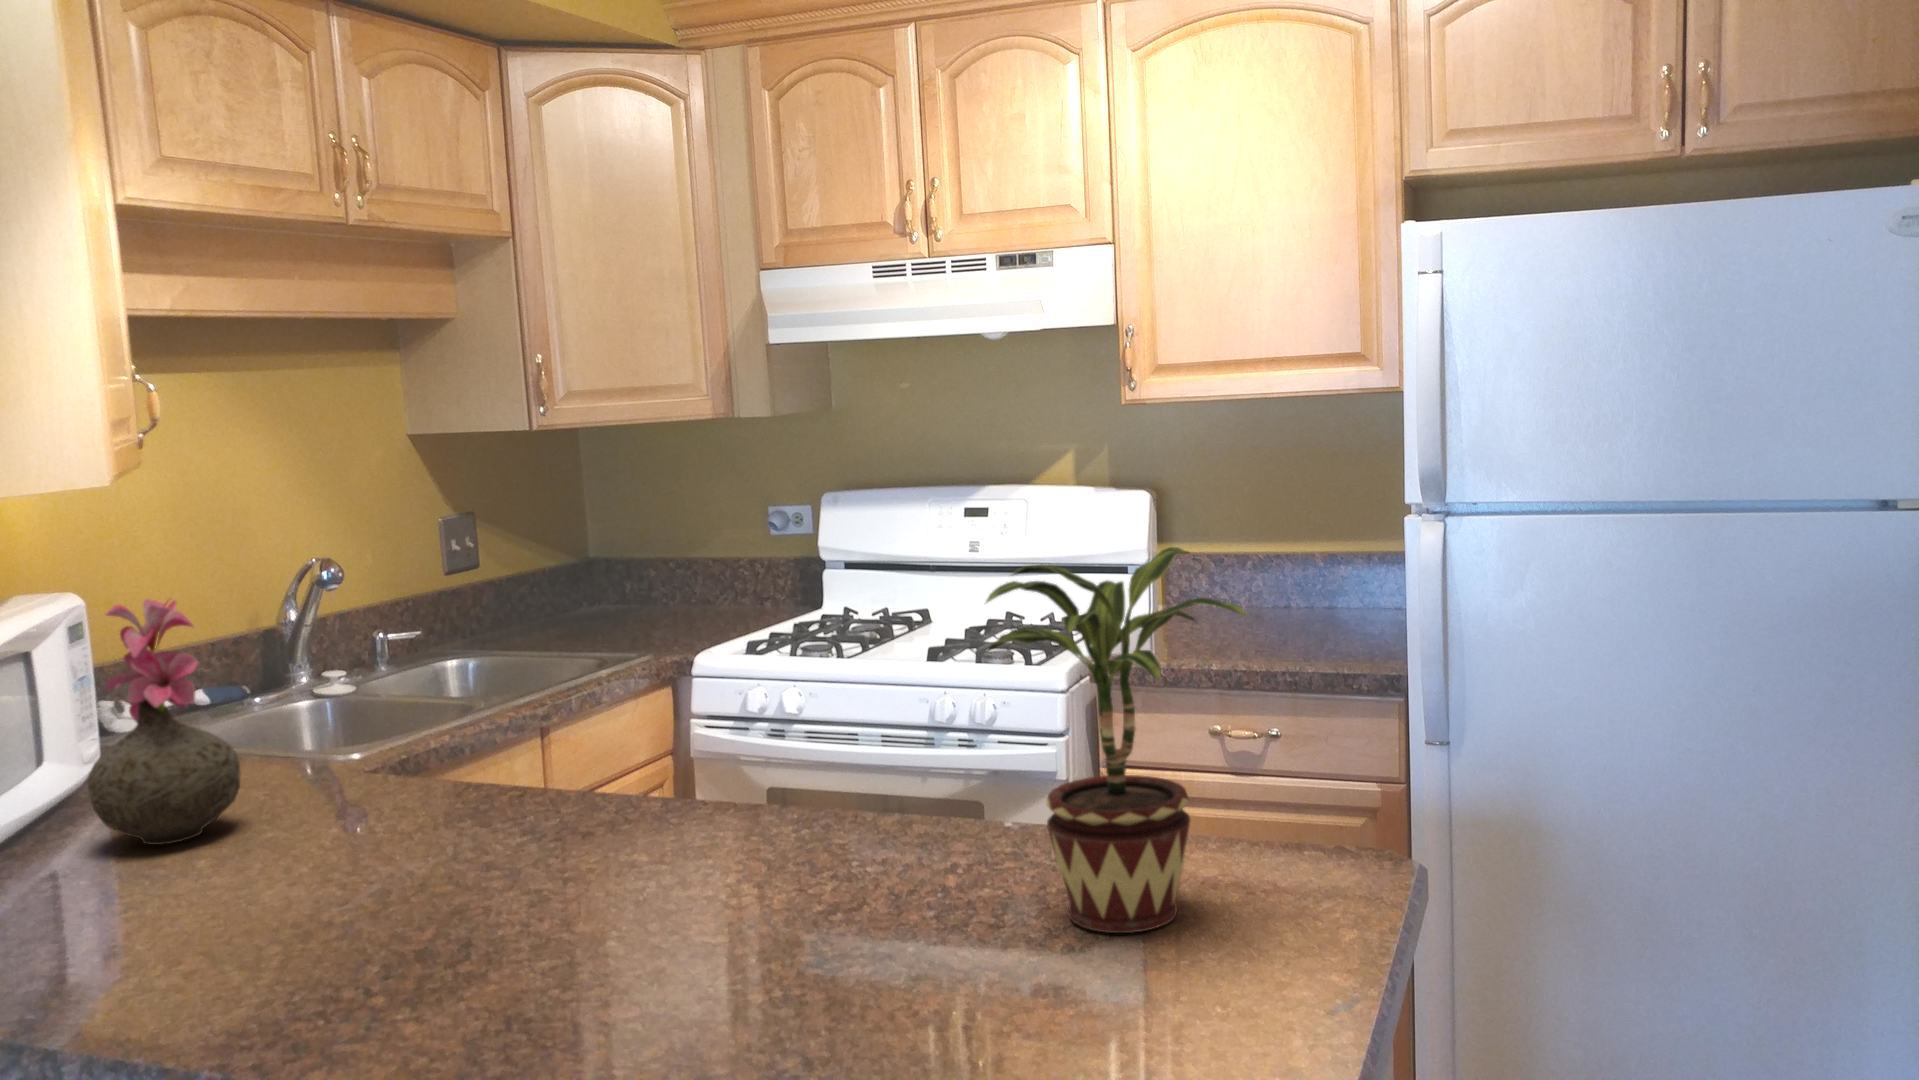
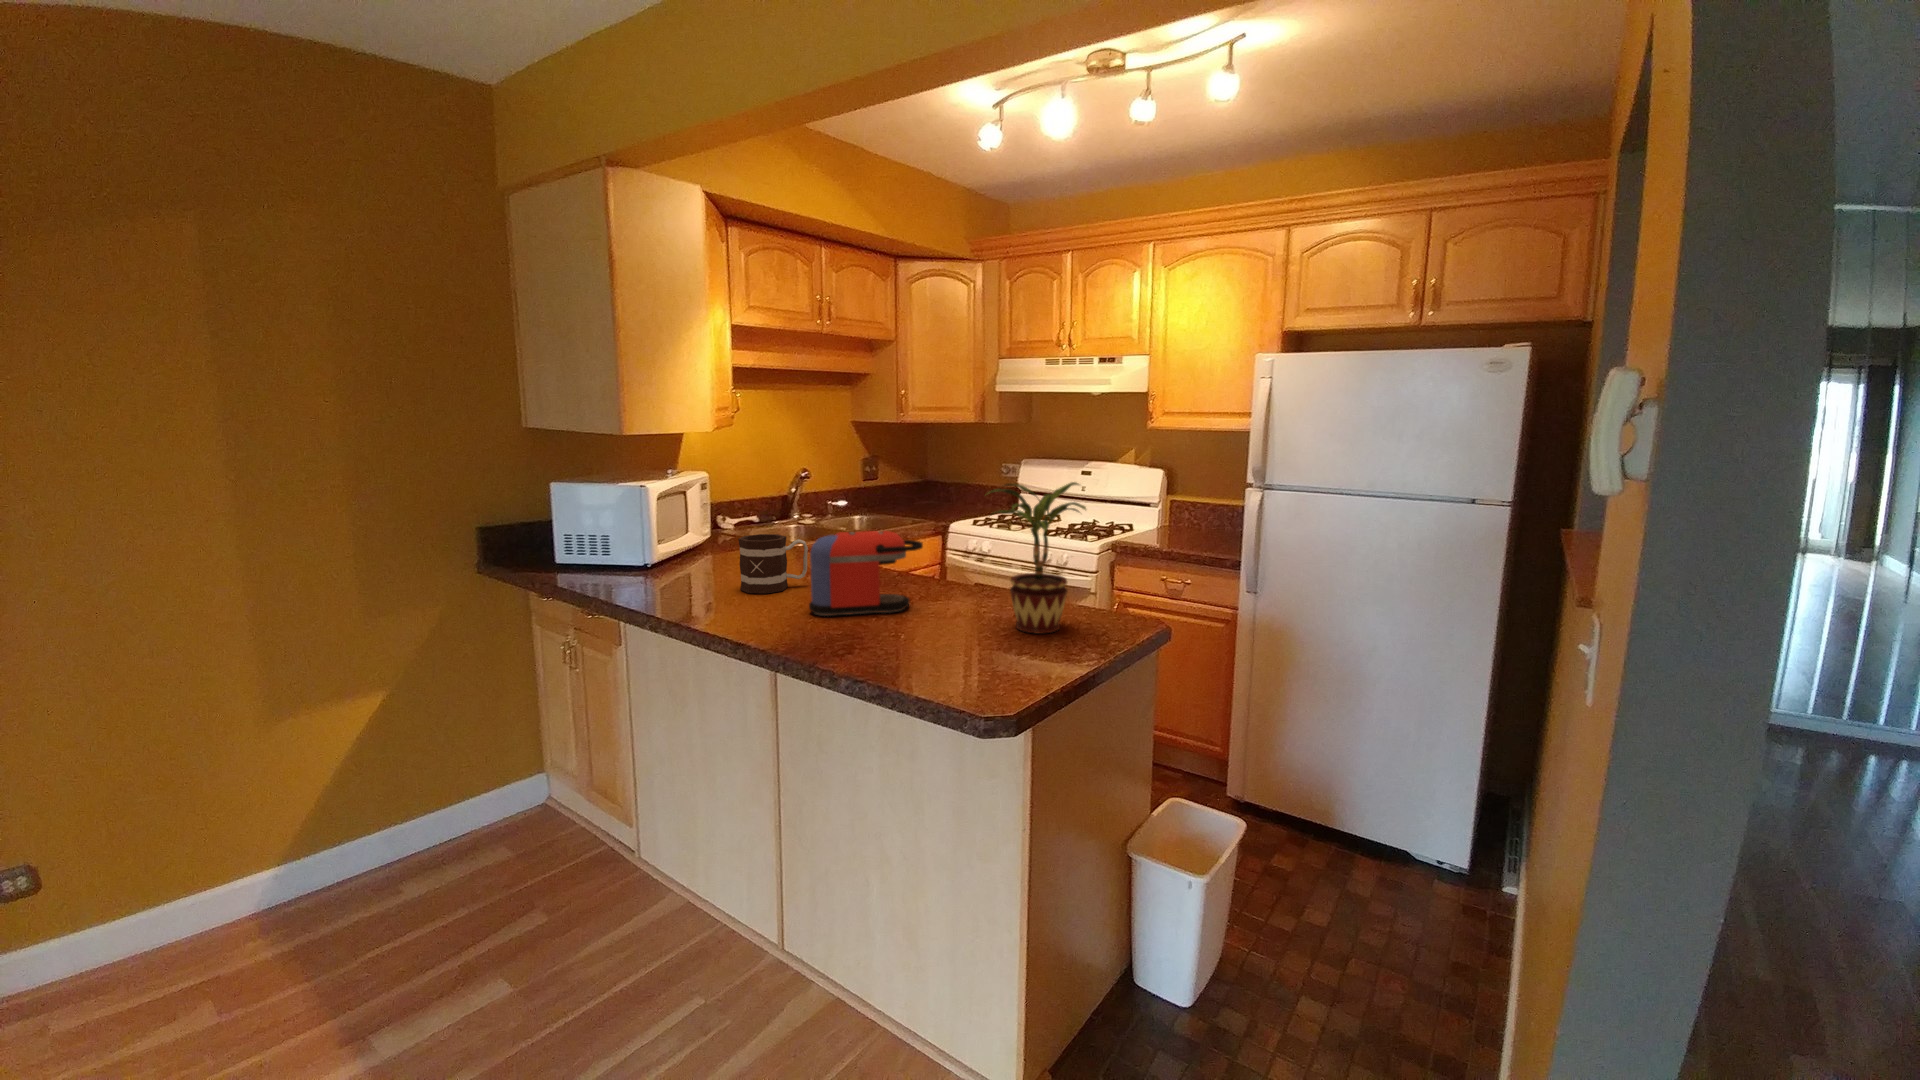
vase: present [88,599,240,845] -> none [696,473,749,565]
coffee maker: none [500,714,789,965] -> present [809,531,923,616]
mug: none [253,750,446,923] -> present [738,534,808,594]

